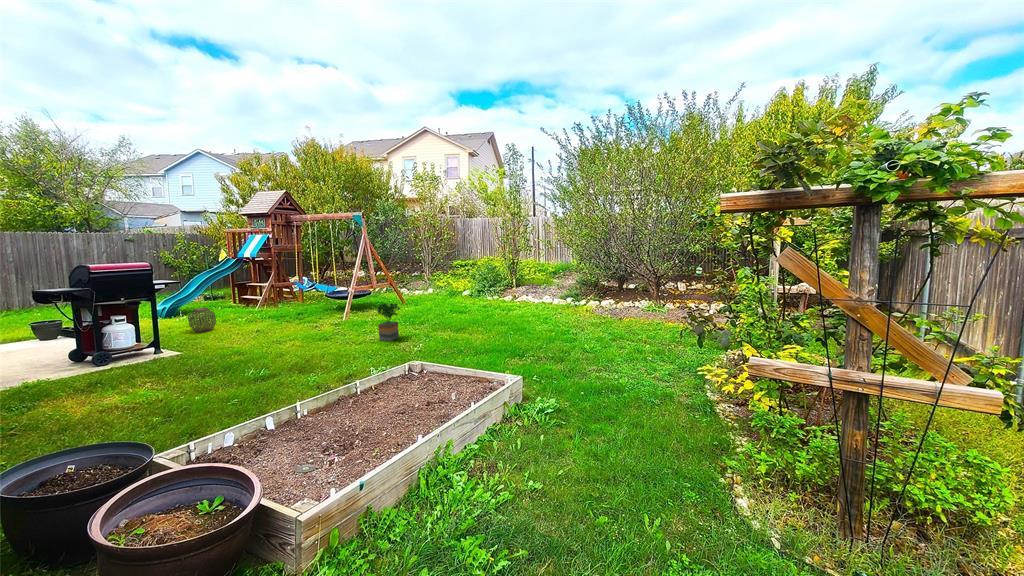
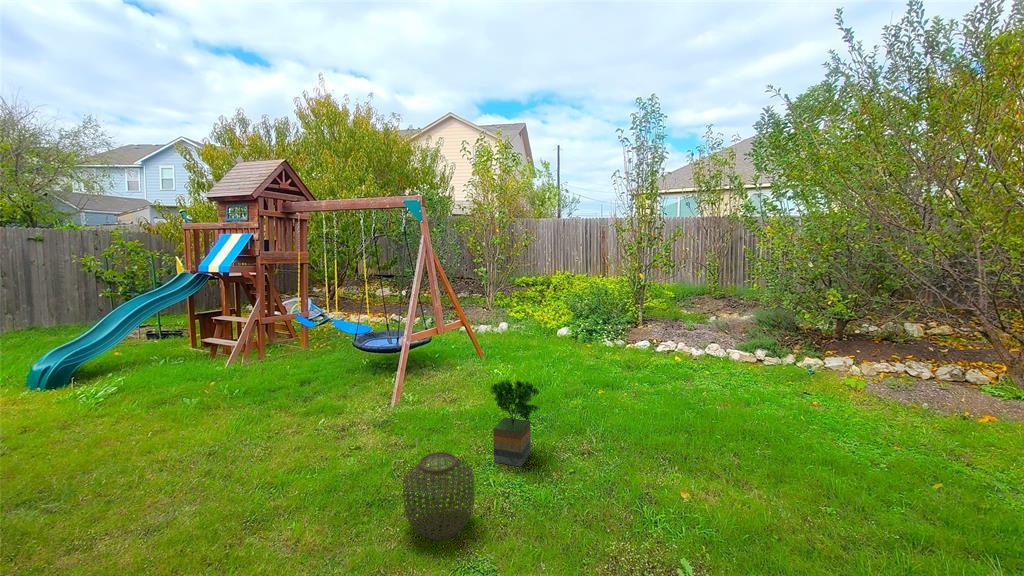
woven basket: present [188,308,216,333] -> present [403,452,474,540]

